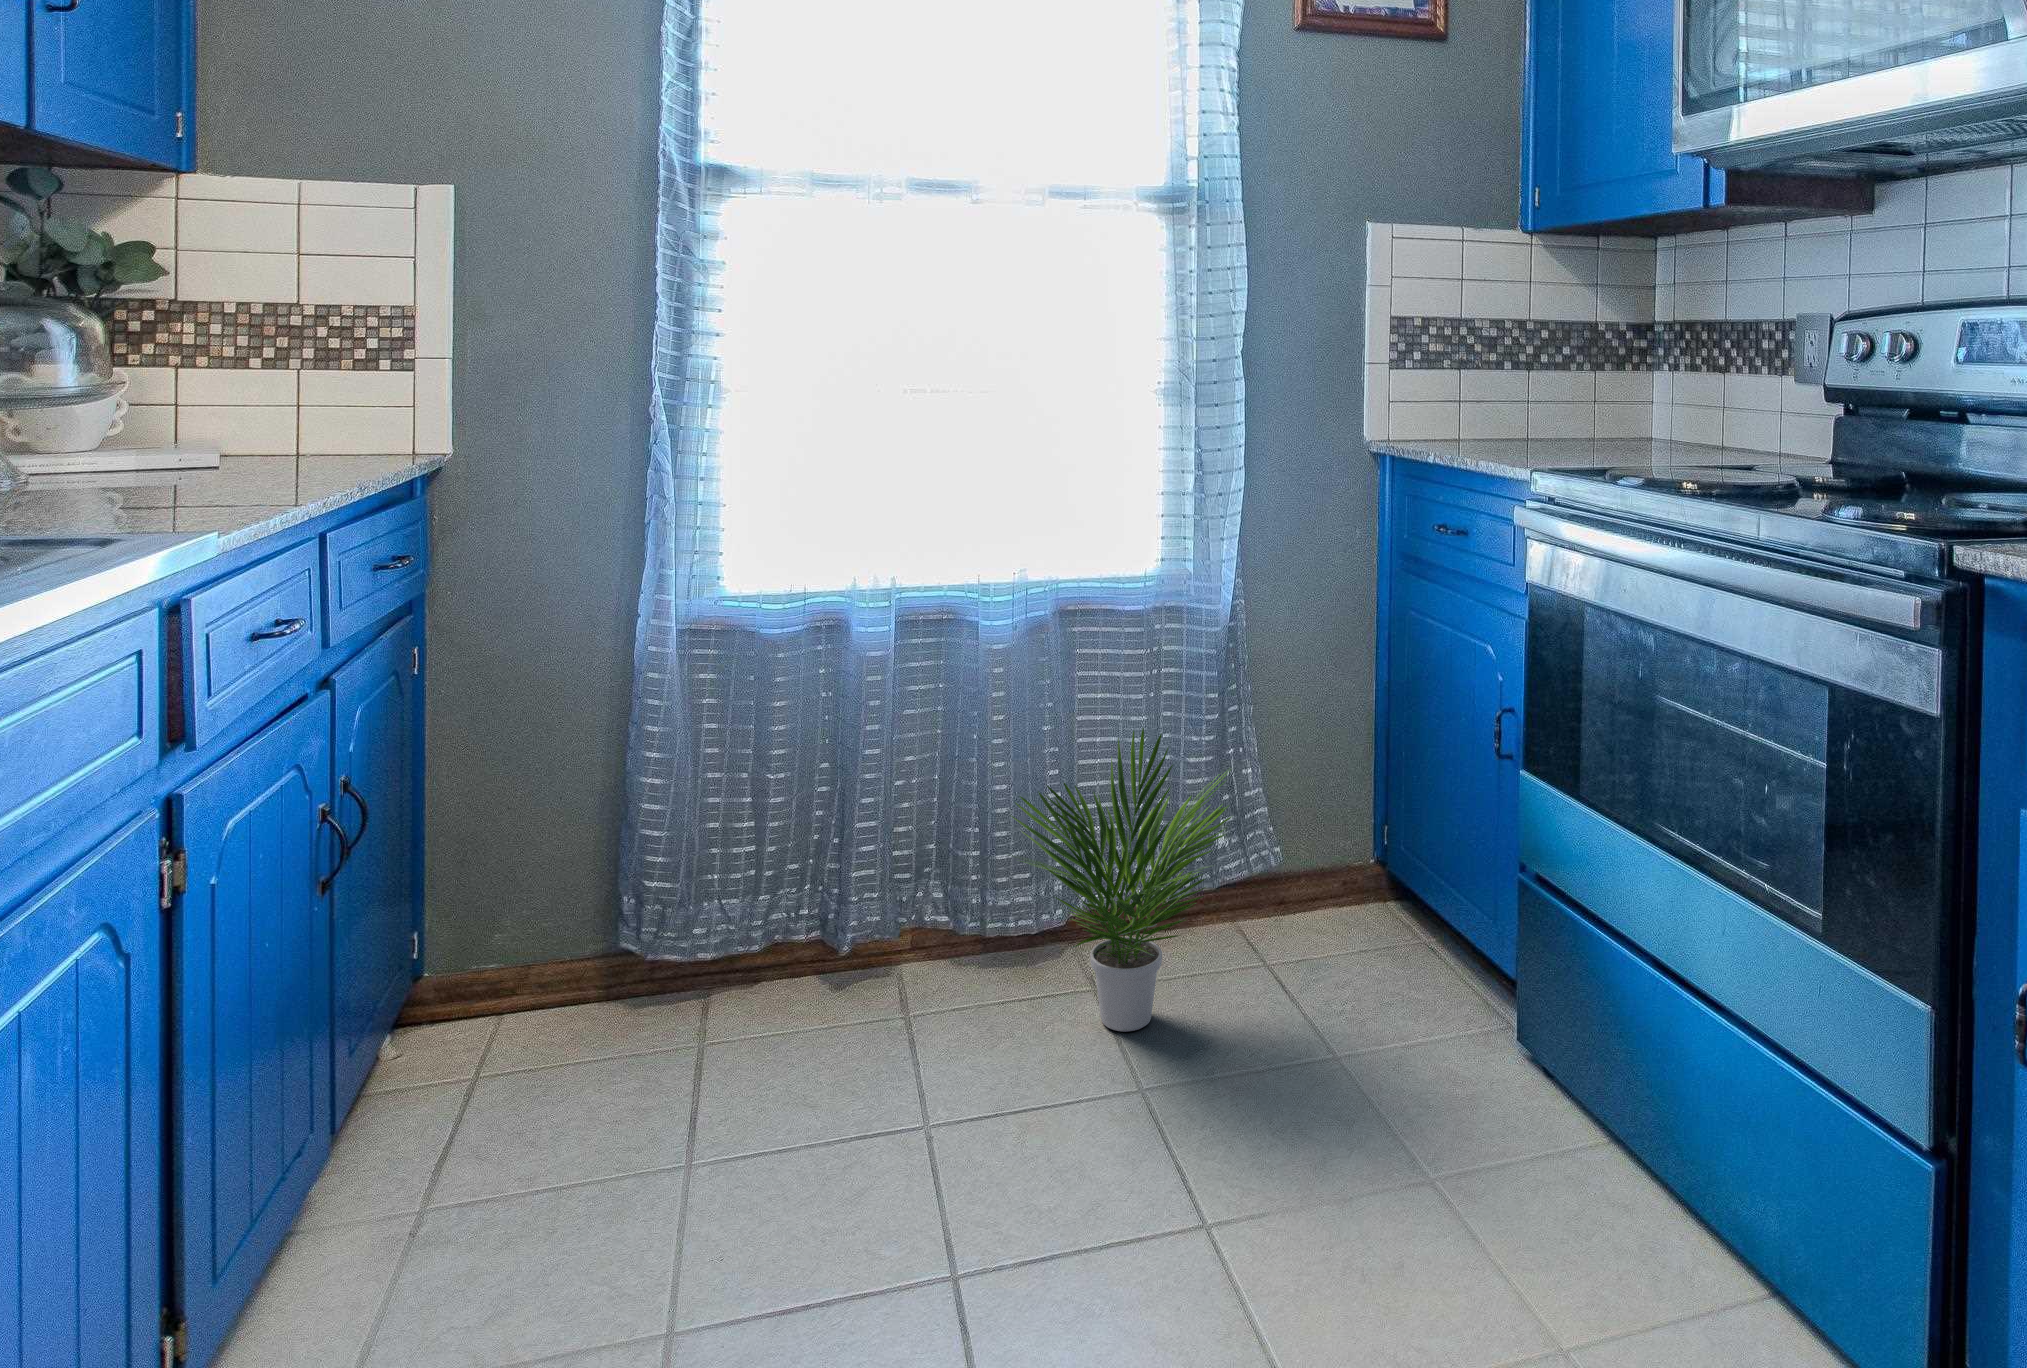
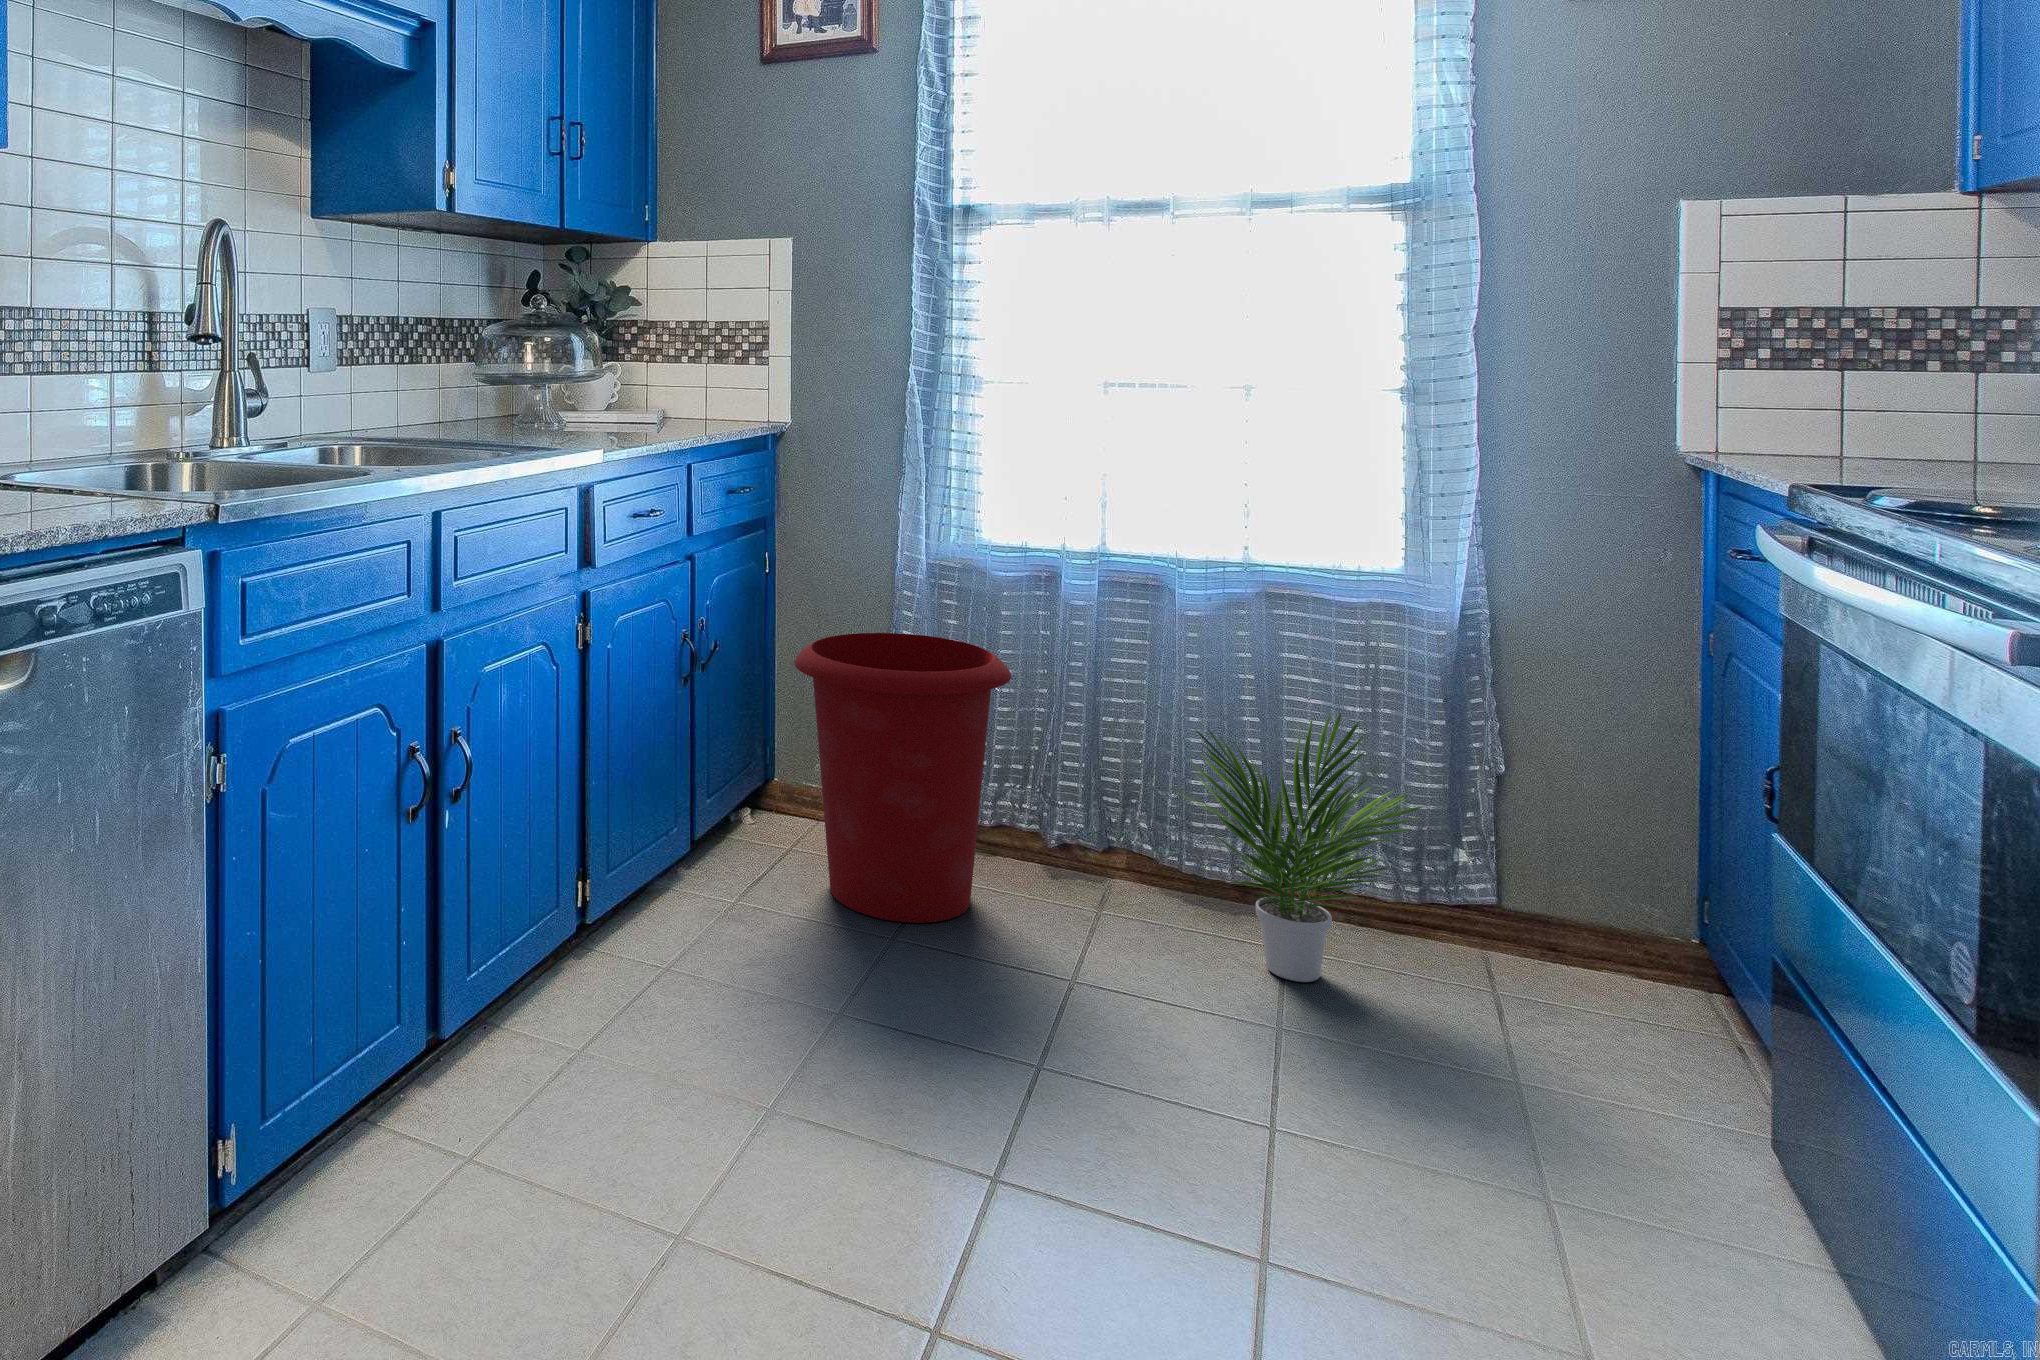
waste bin: none [511,729,824,1155] -> present [794,633,1012,923]

